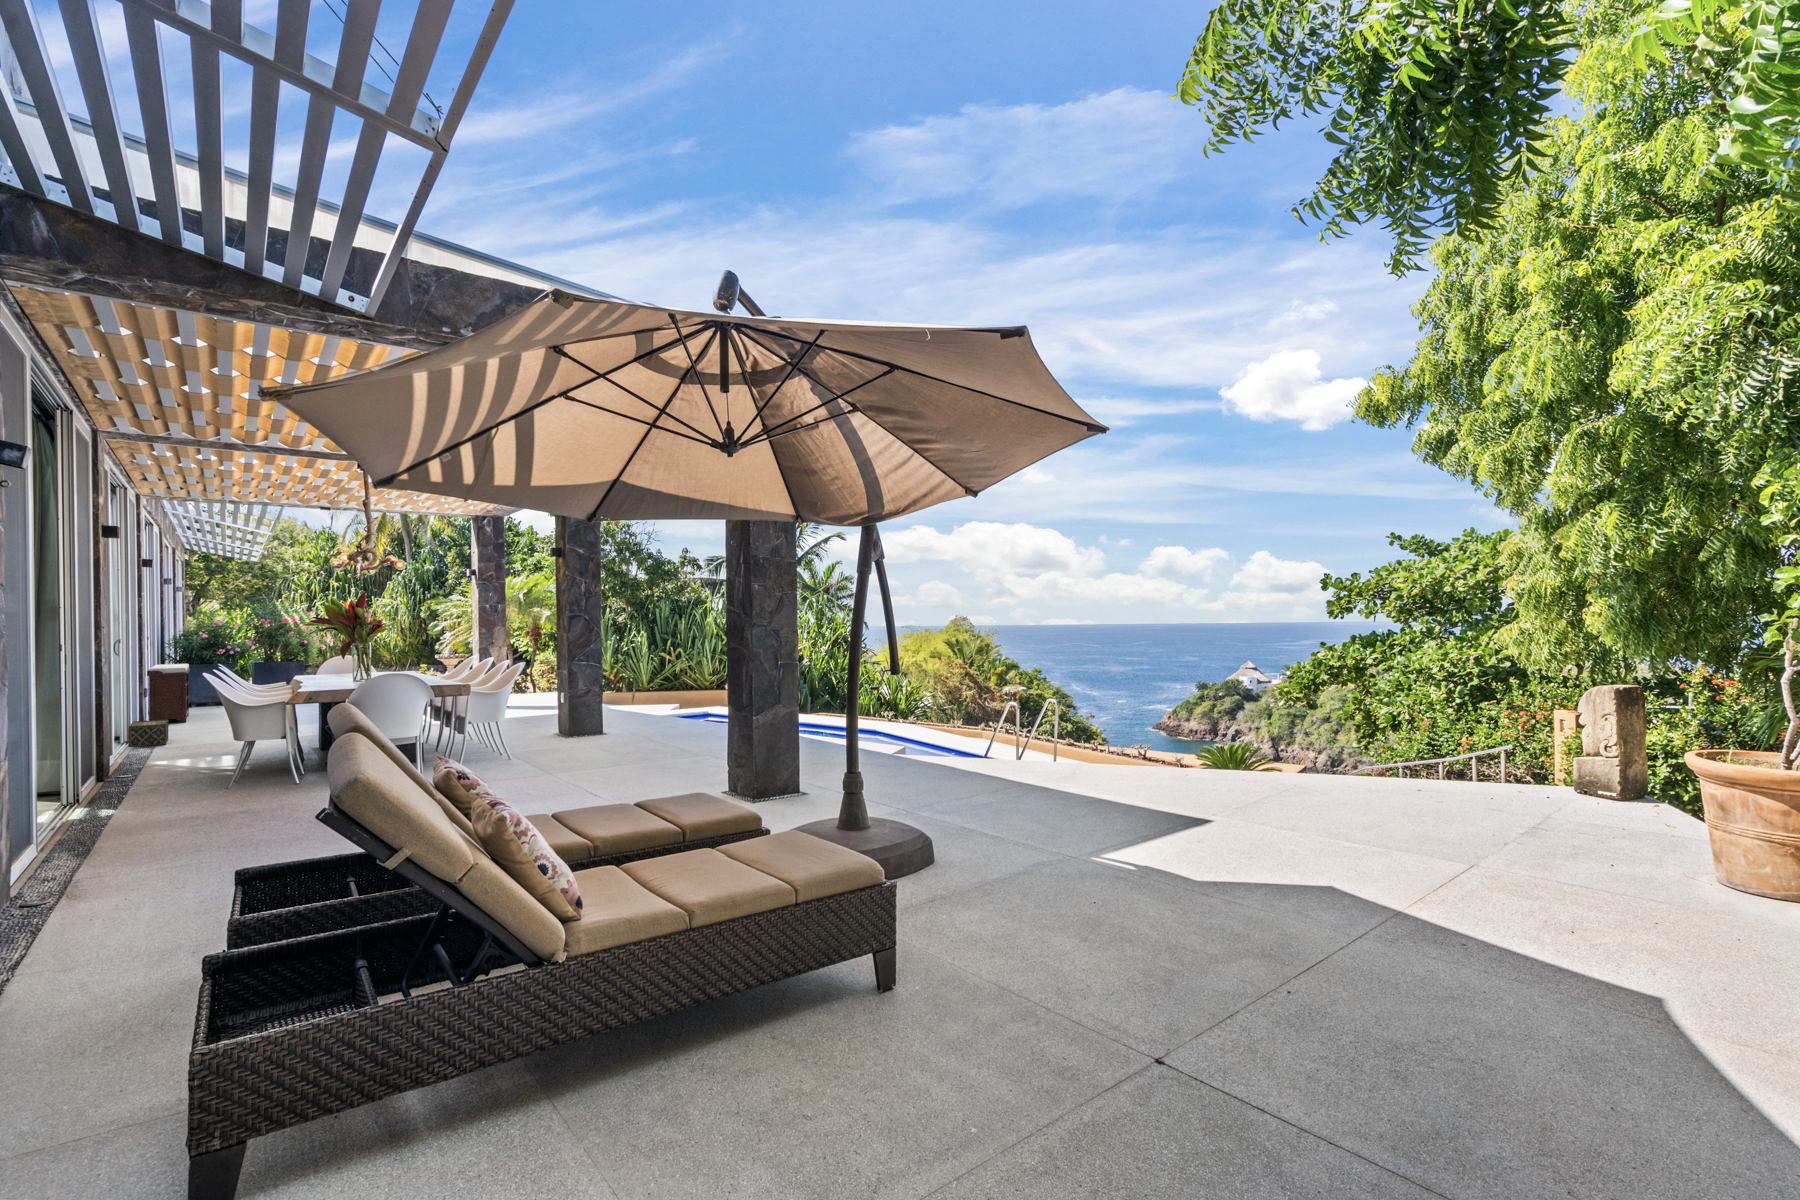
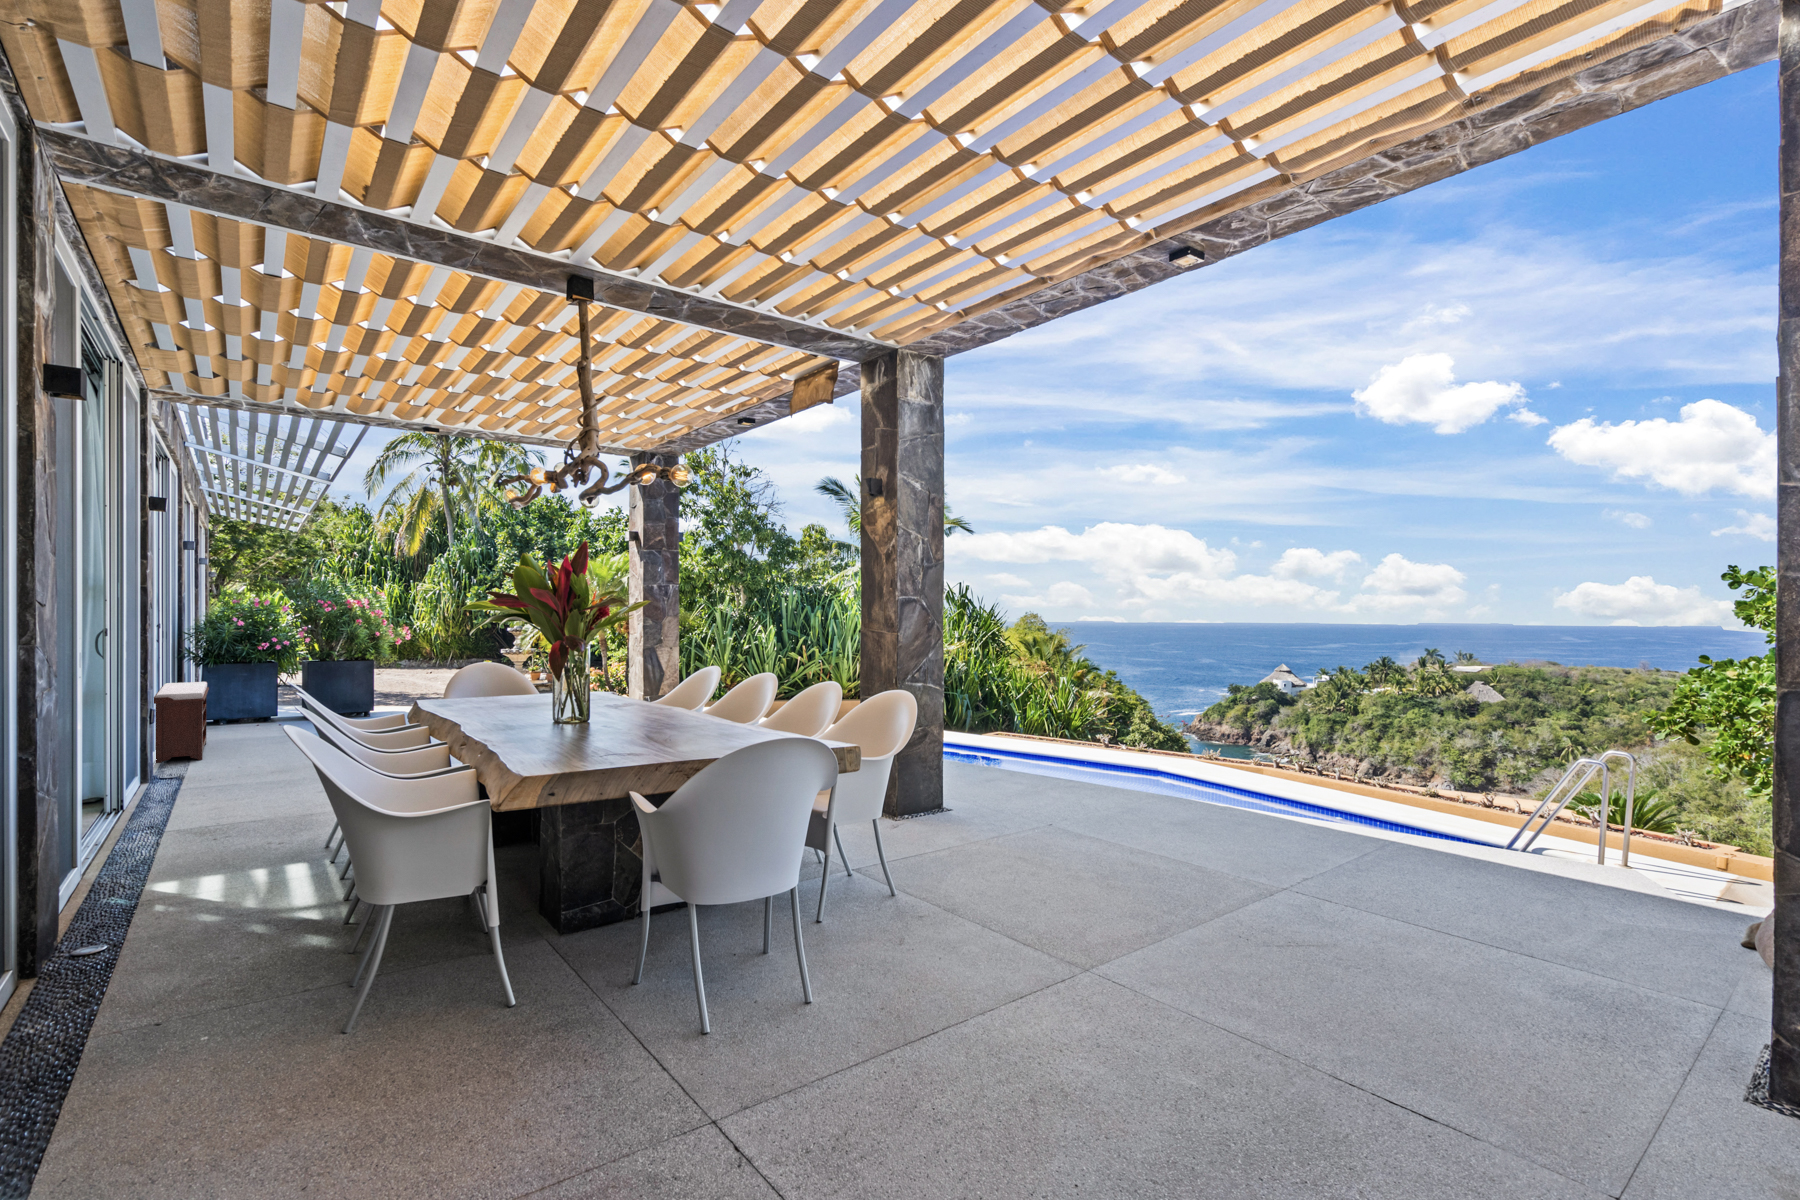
woven basket: present [128,719,168,747] -> none [121,776,176,821]

